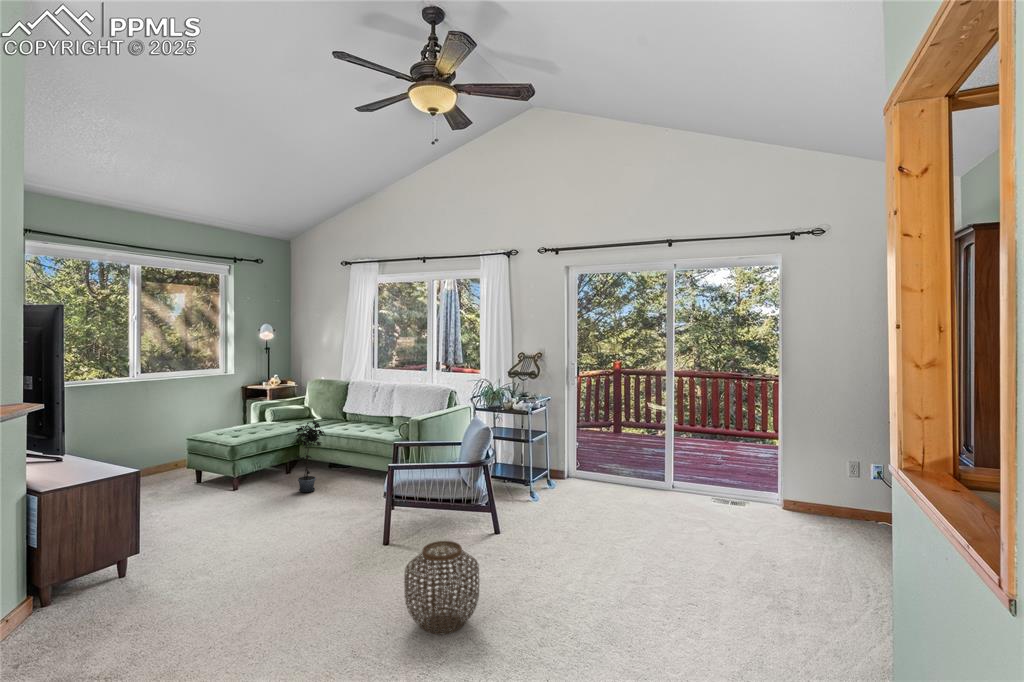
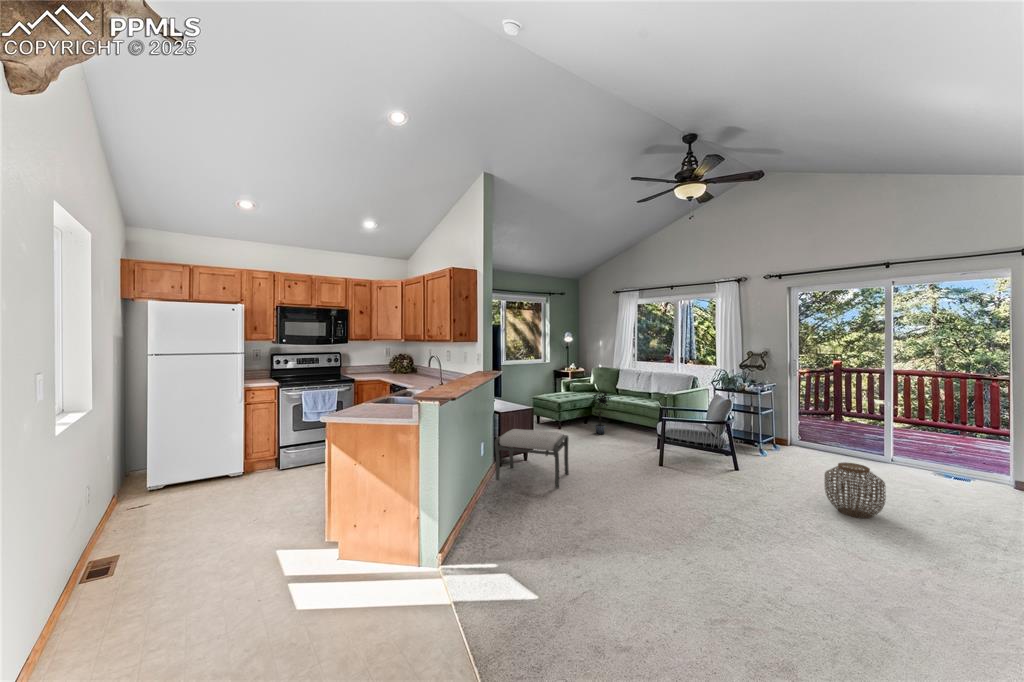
ottoman: none [26,516,217,642] -> present [495,429,569,488]
woven basket: present [405,541,479,634] -> present [825,462,886,518]

